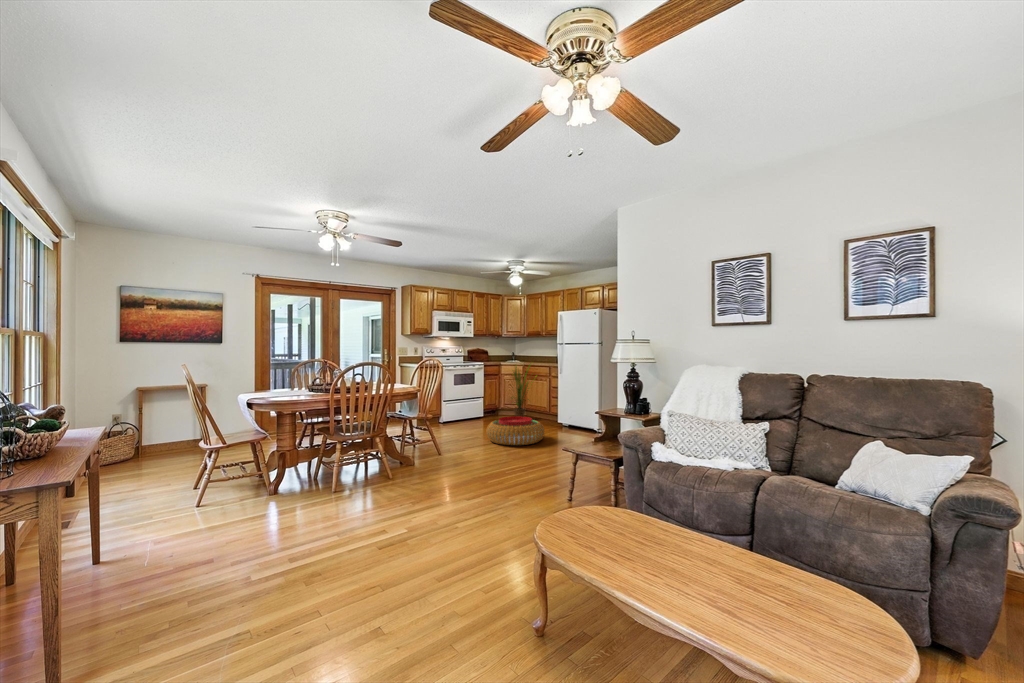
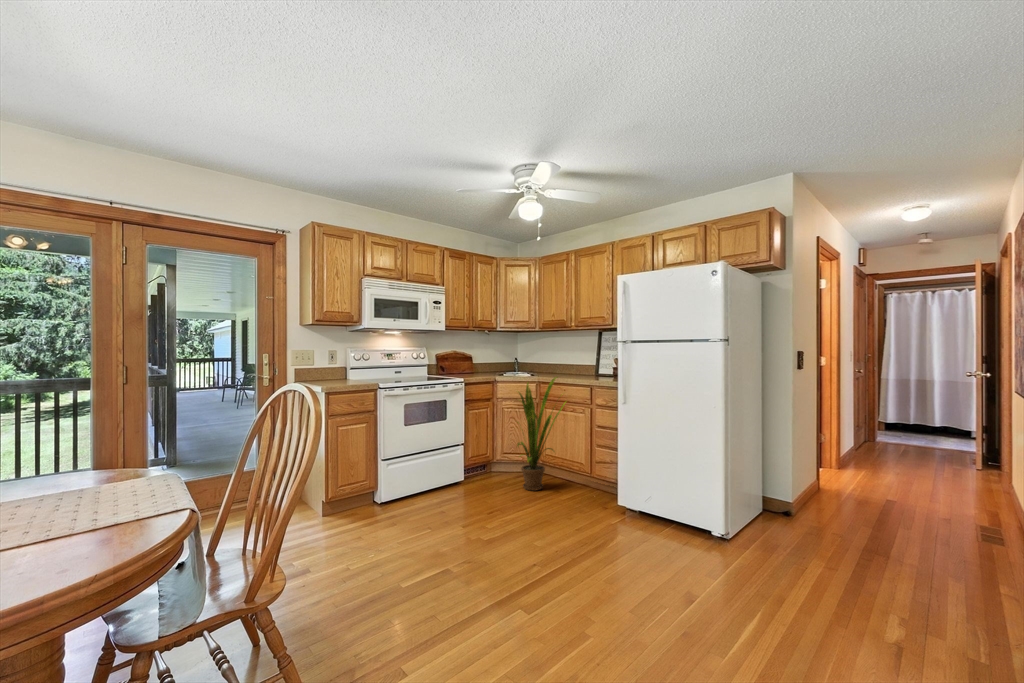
pouf: present [486,416,544,445] -> none [468,515,619,624]

